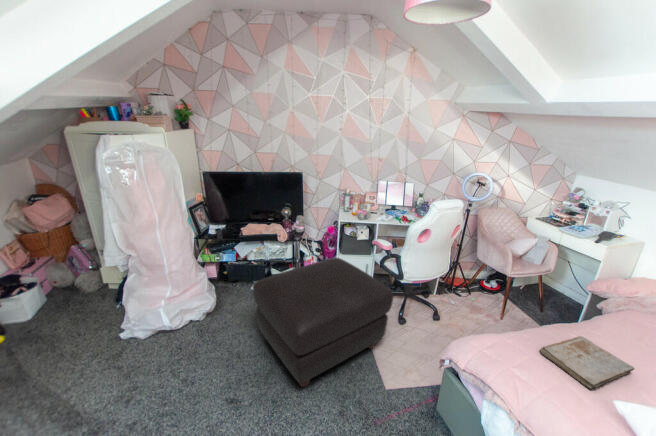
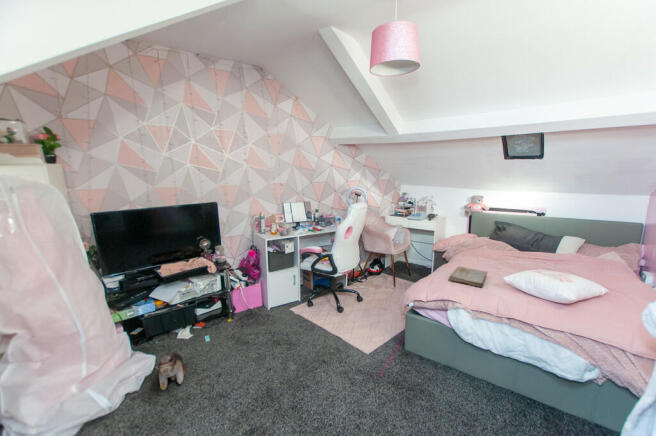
ottoman: present [253,258,393,387] -> none [218,271,343,389]
plush toy: none [201,302,238,330] -> present [154,352,186,390]

